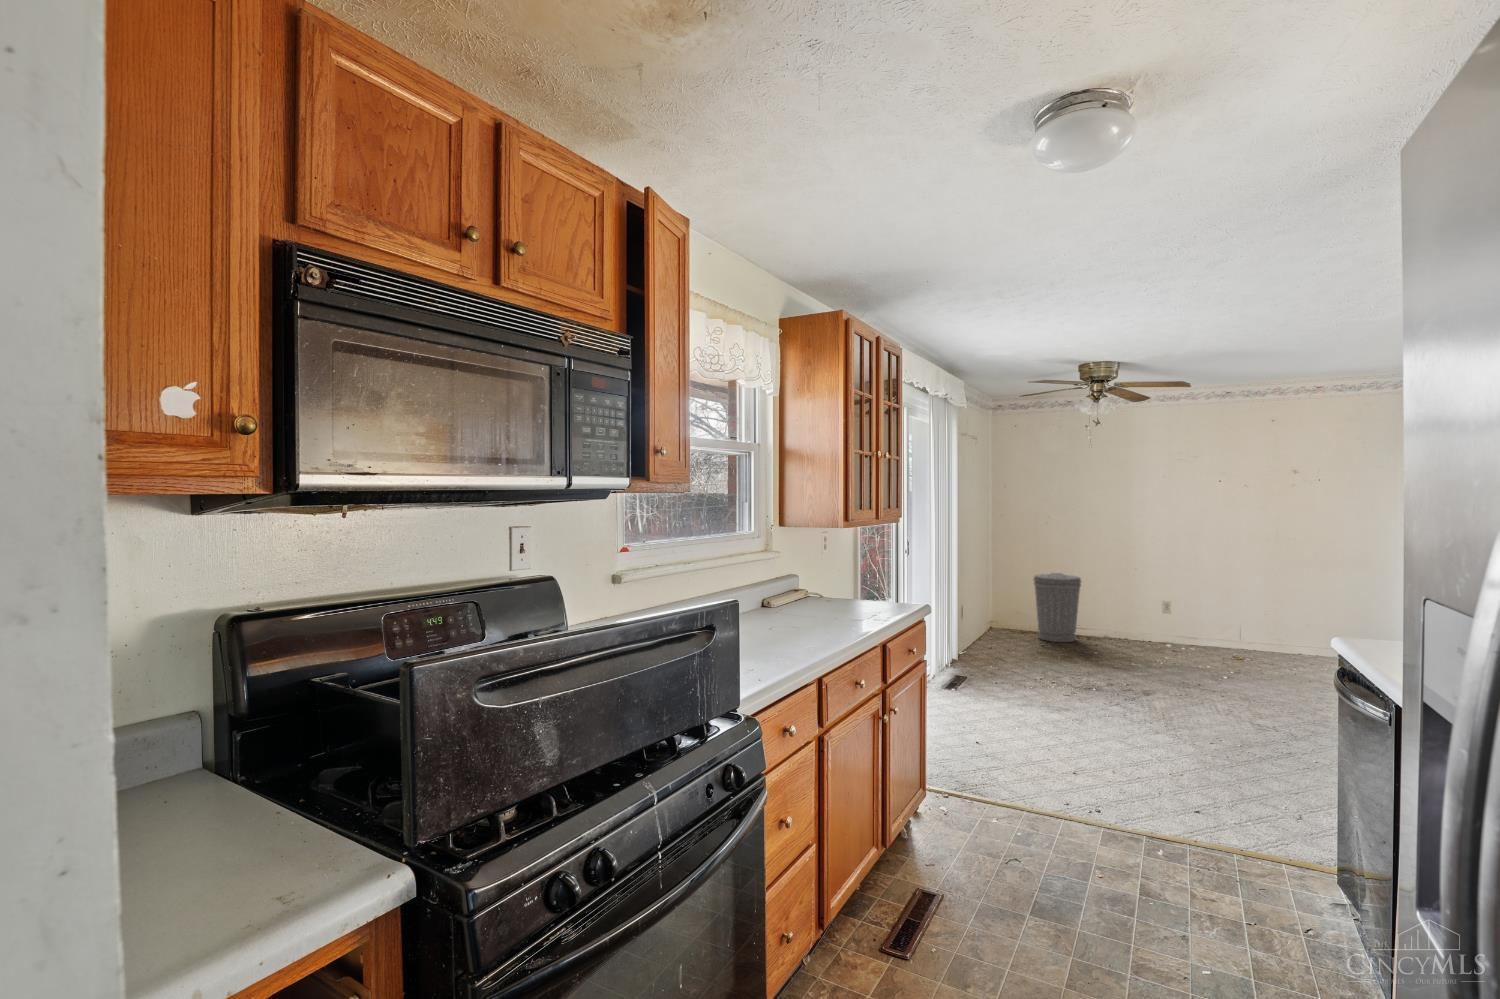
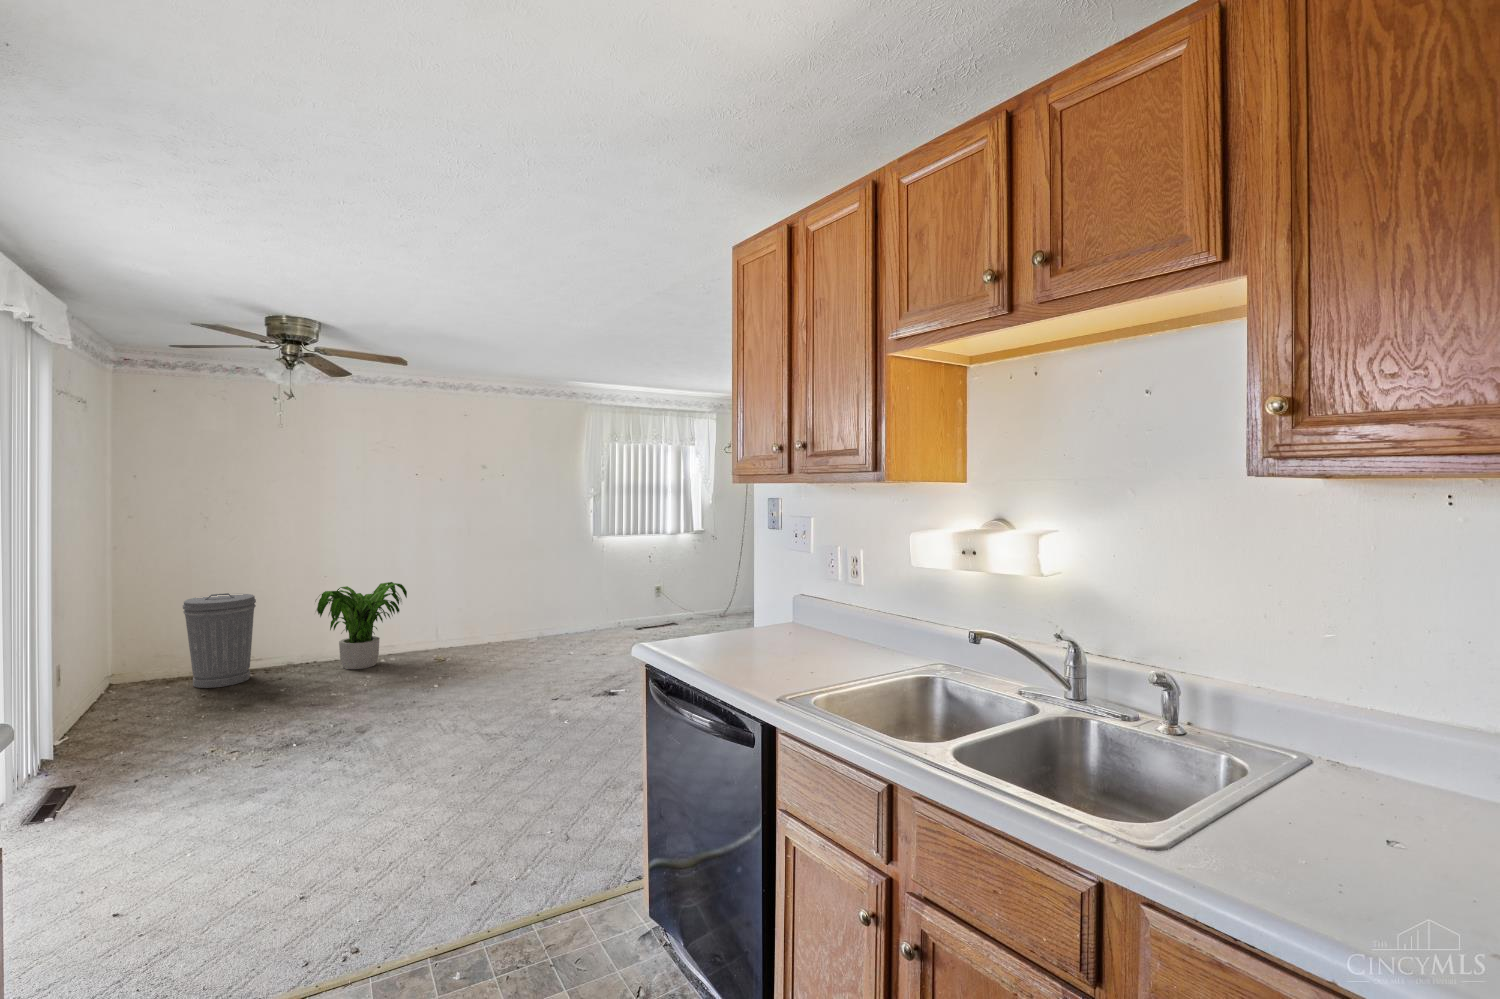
potted plant: none [1124,580,1208,652] -> present [316,582,407,669]

